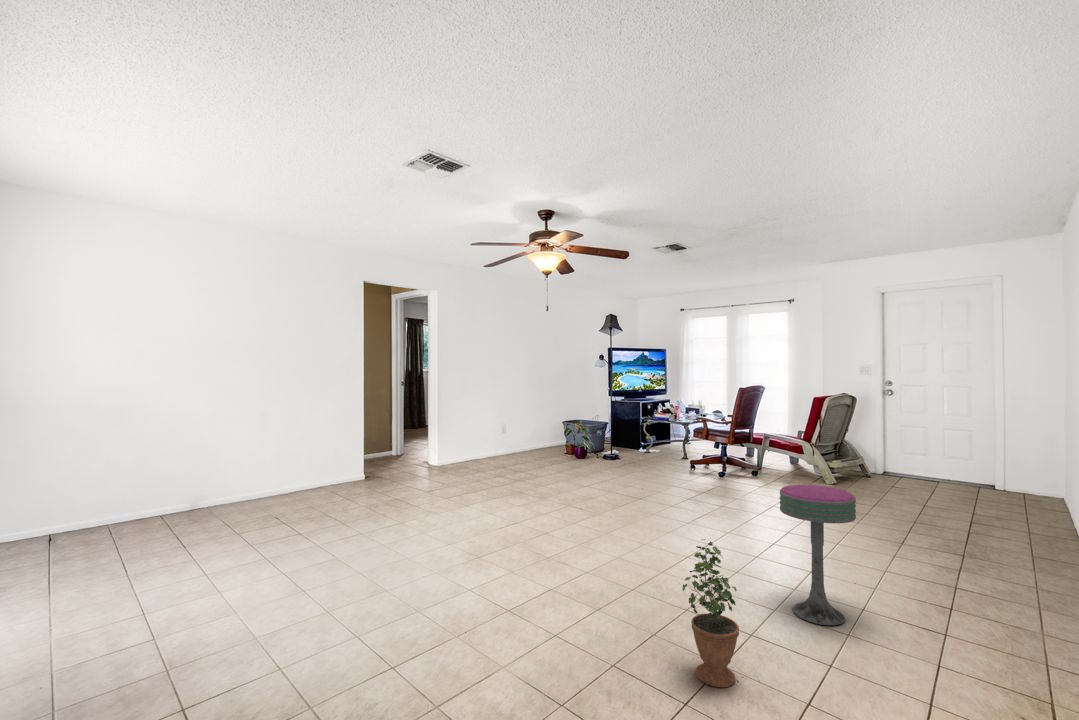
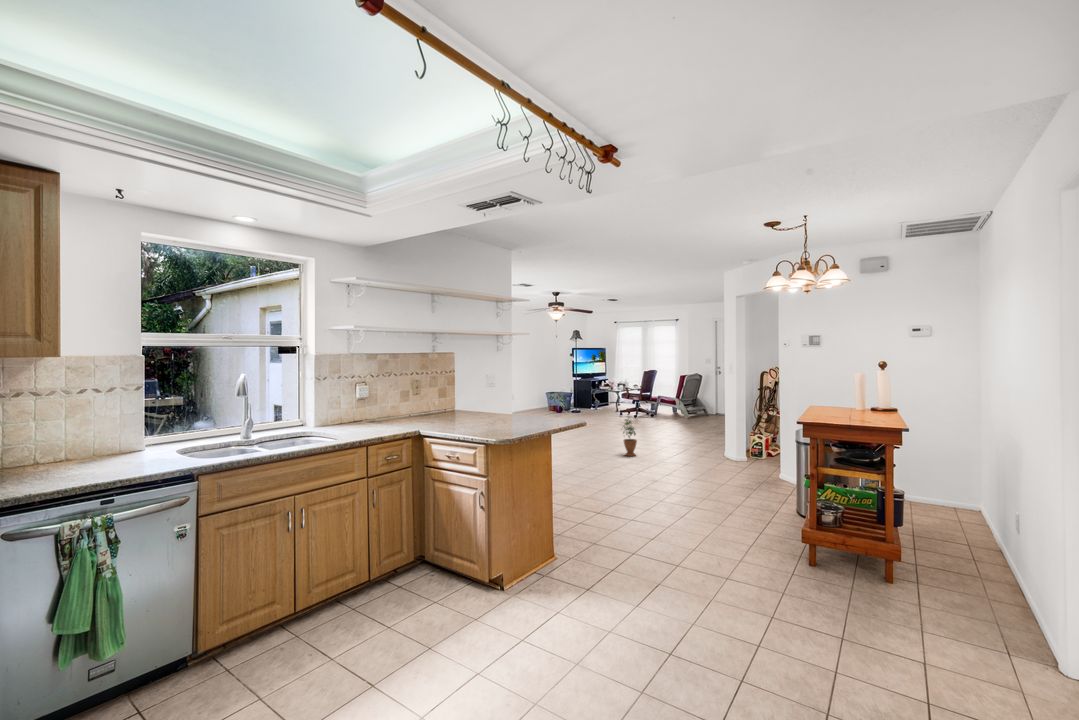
bar stool: present [780,485,856,626] -> none [652,404,676,448]

